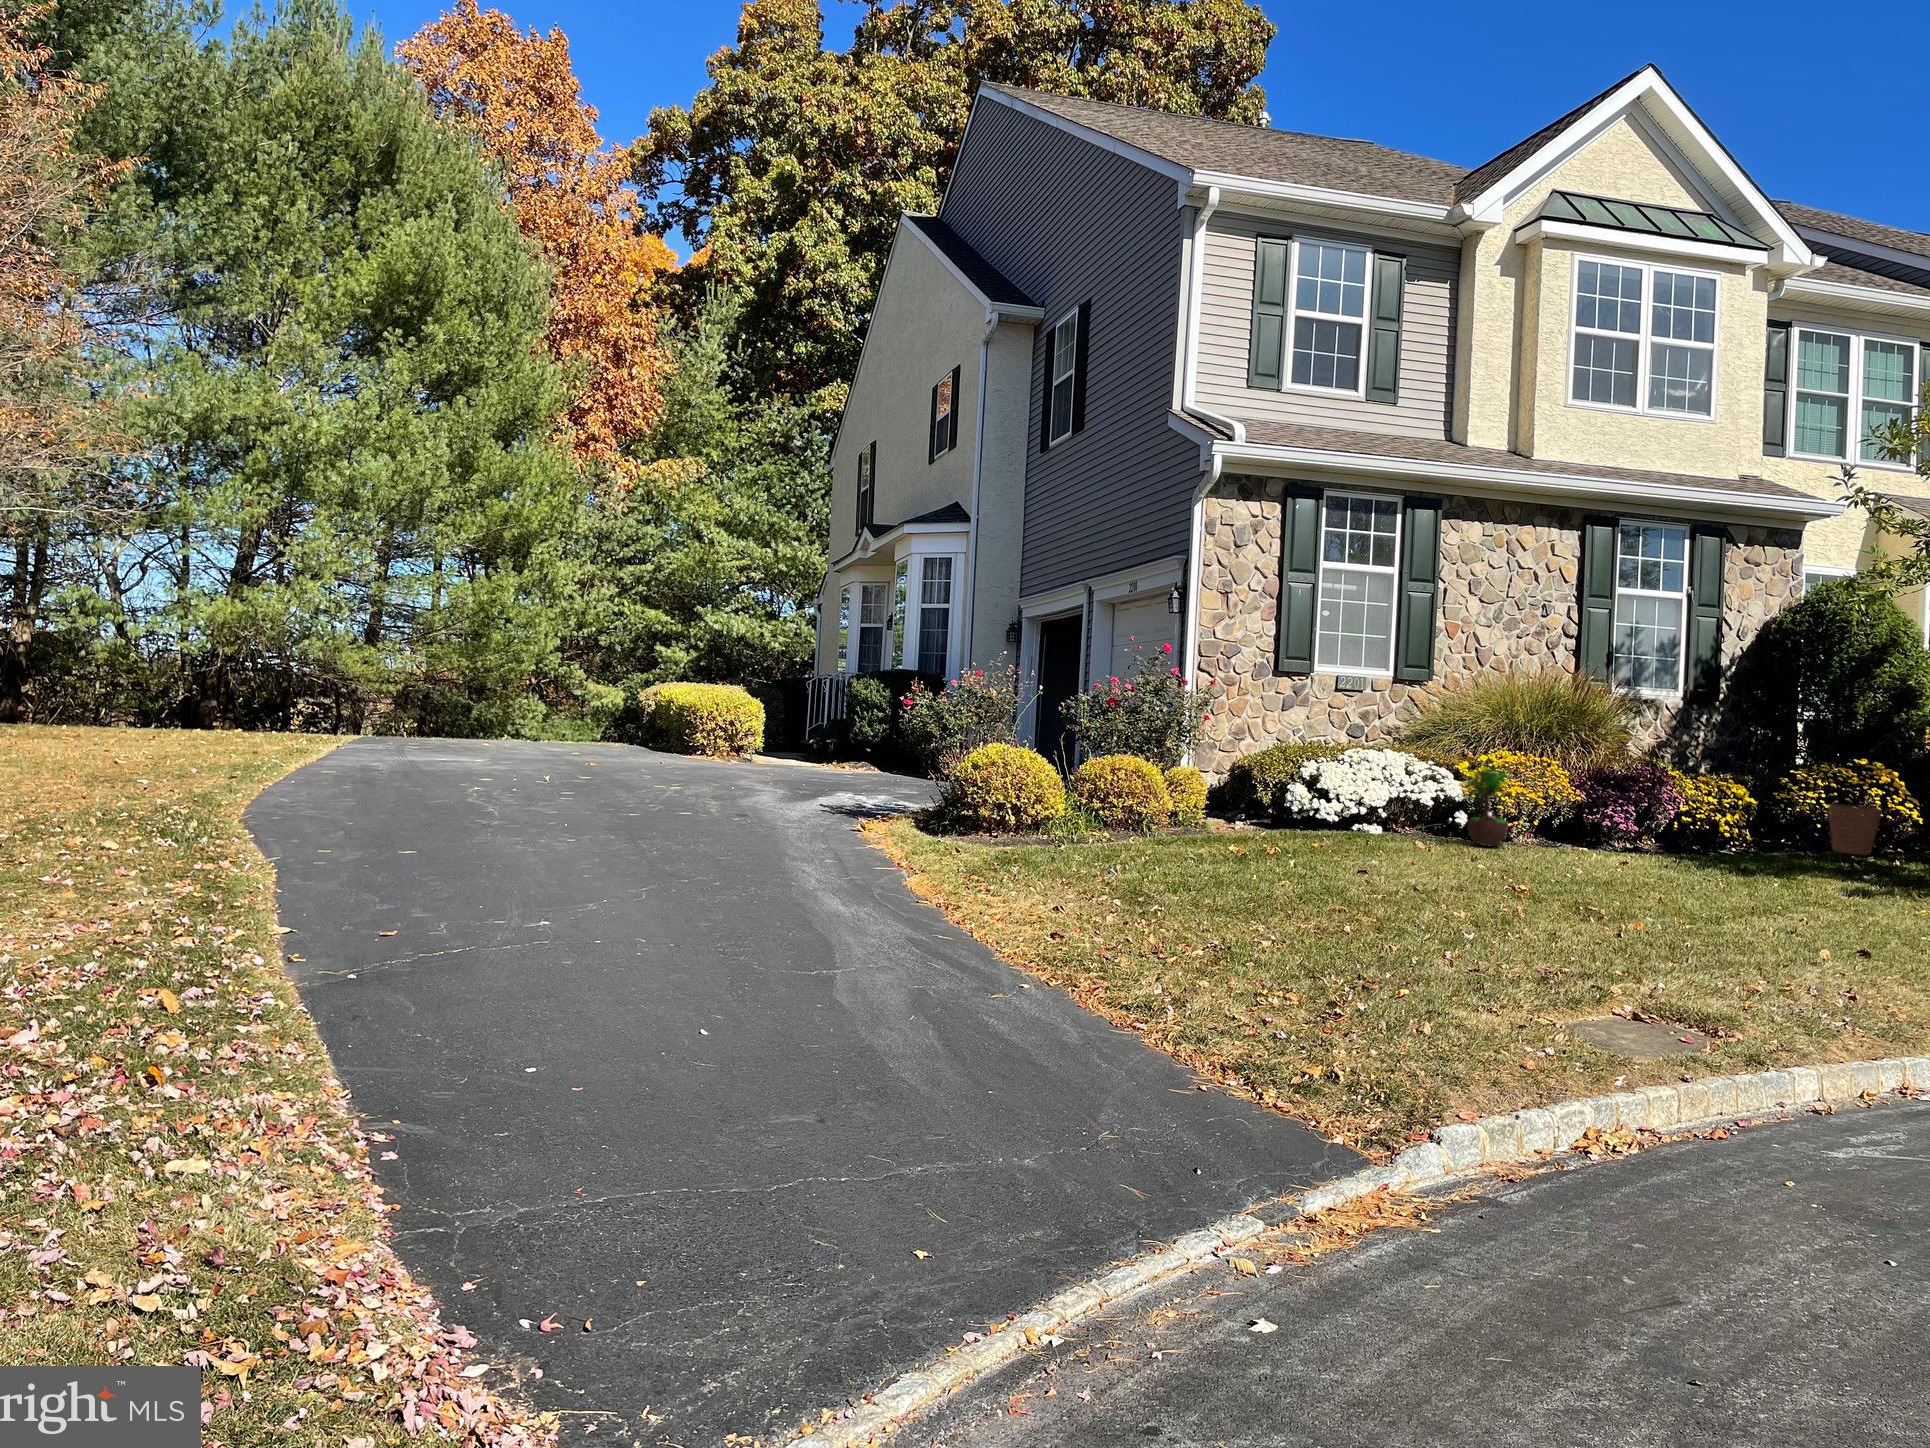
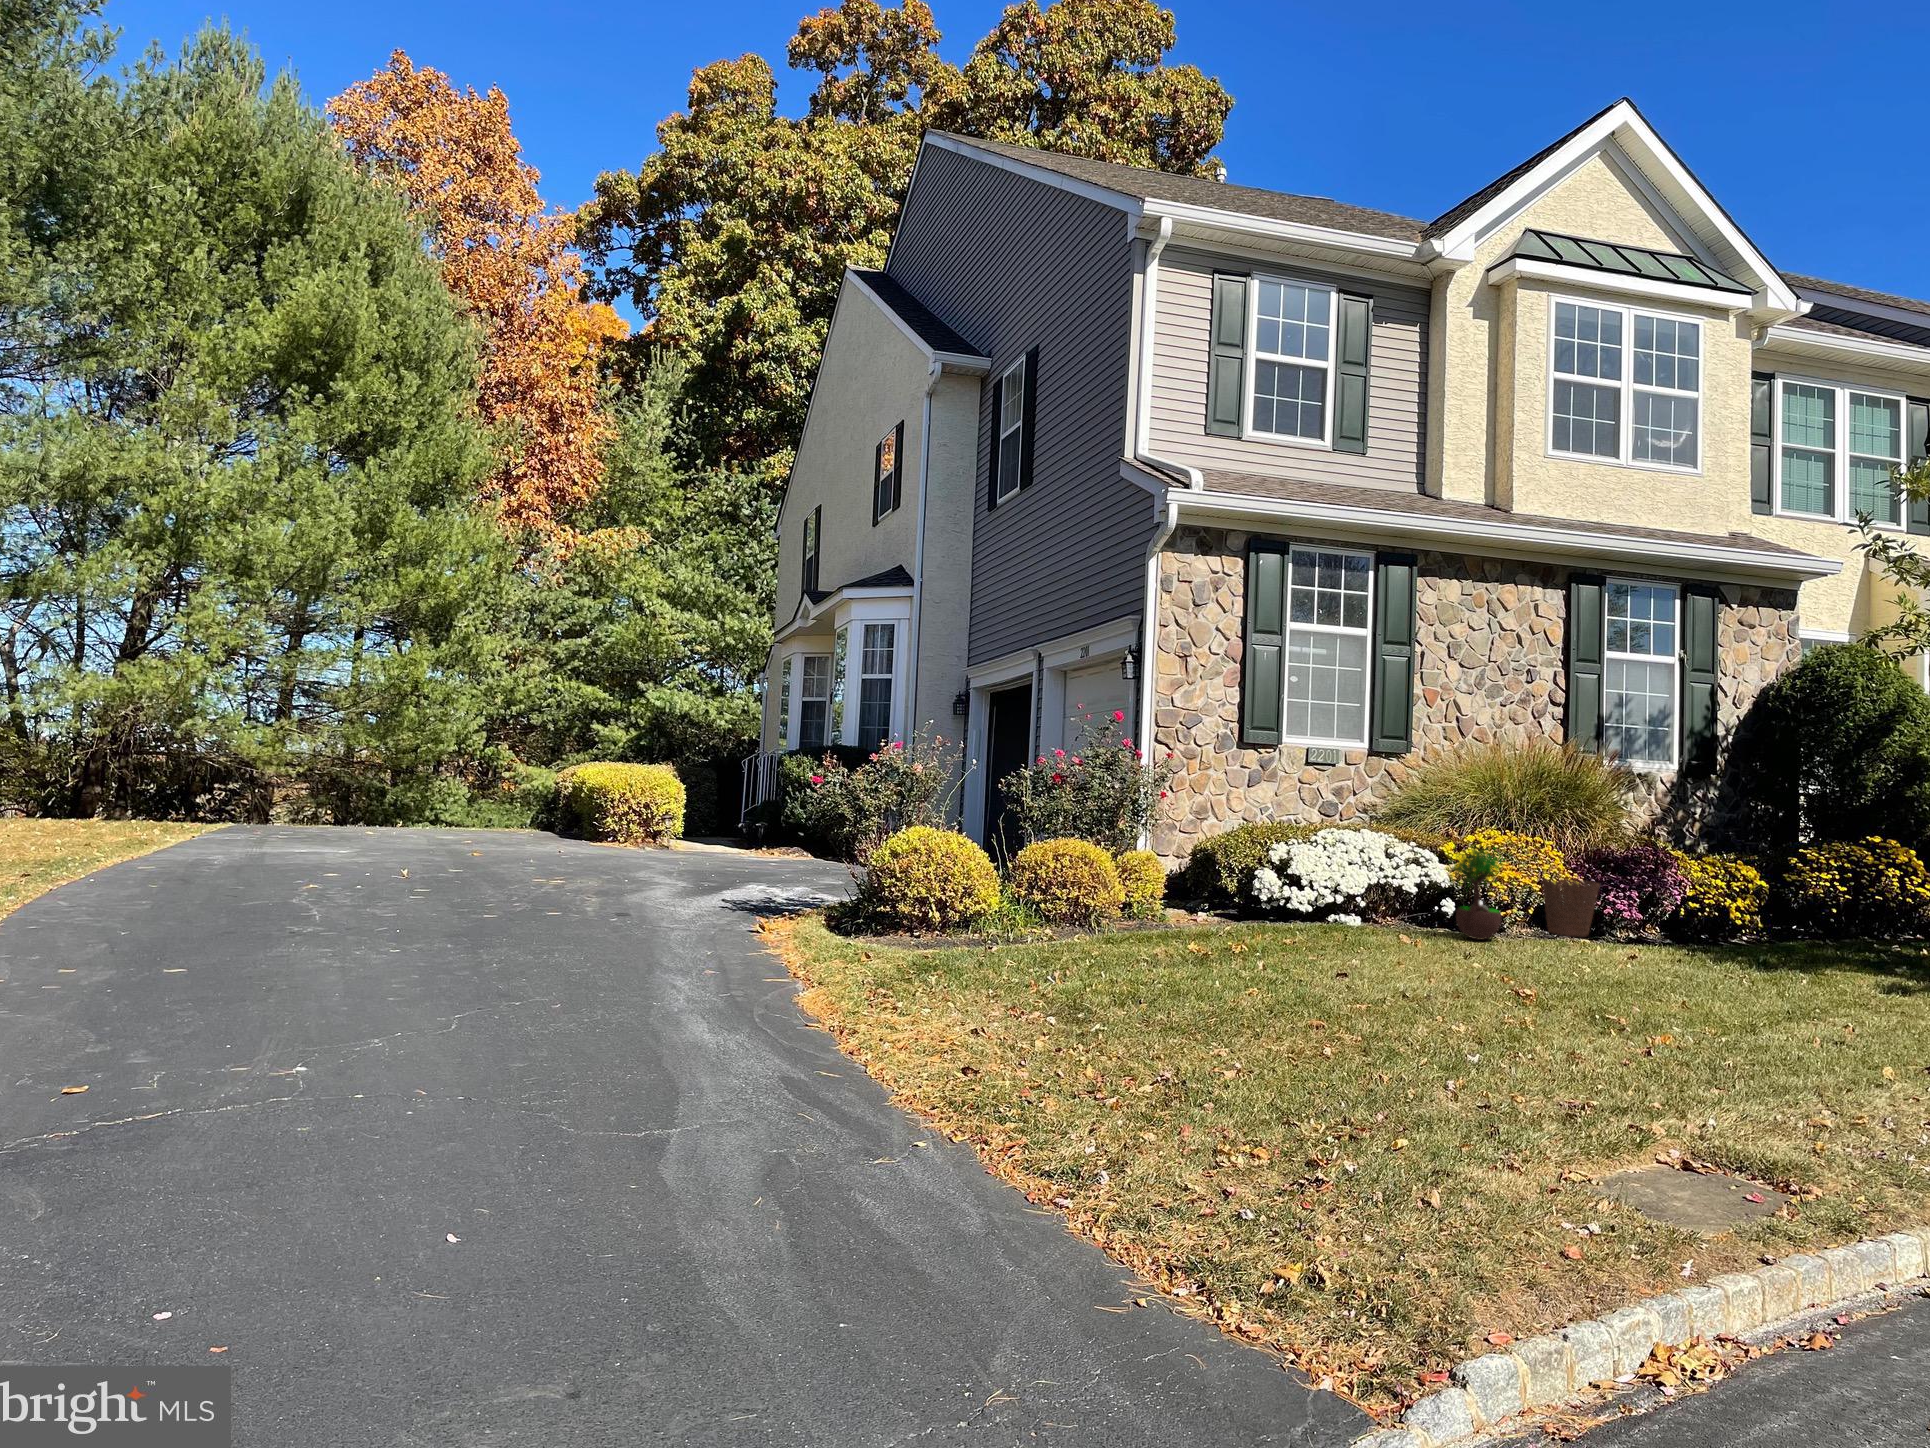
basket: present [1828,804,1883,855] -> present [1542,878,1600,936]

